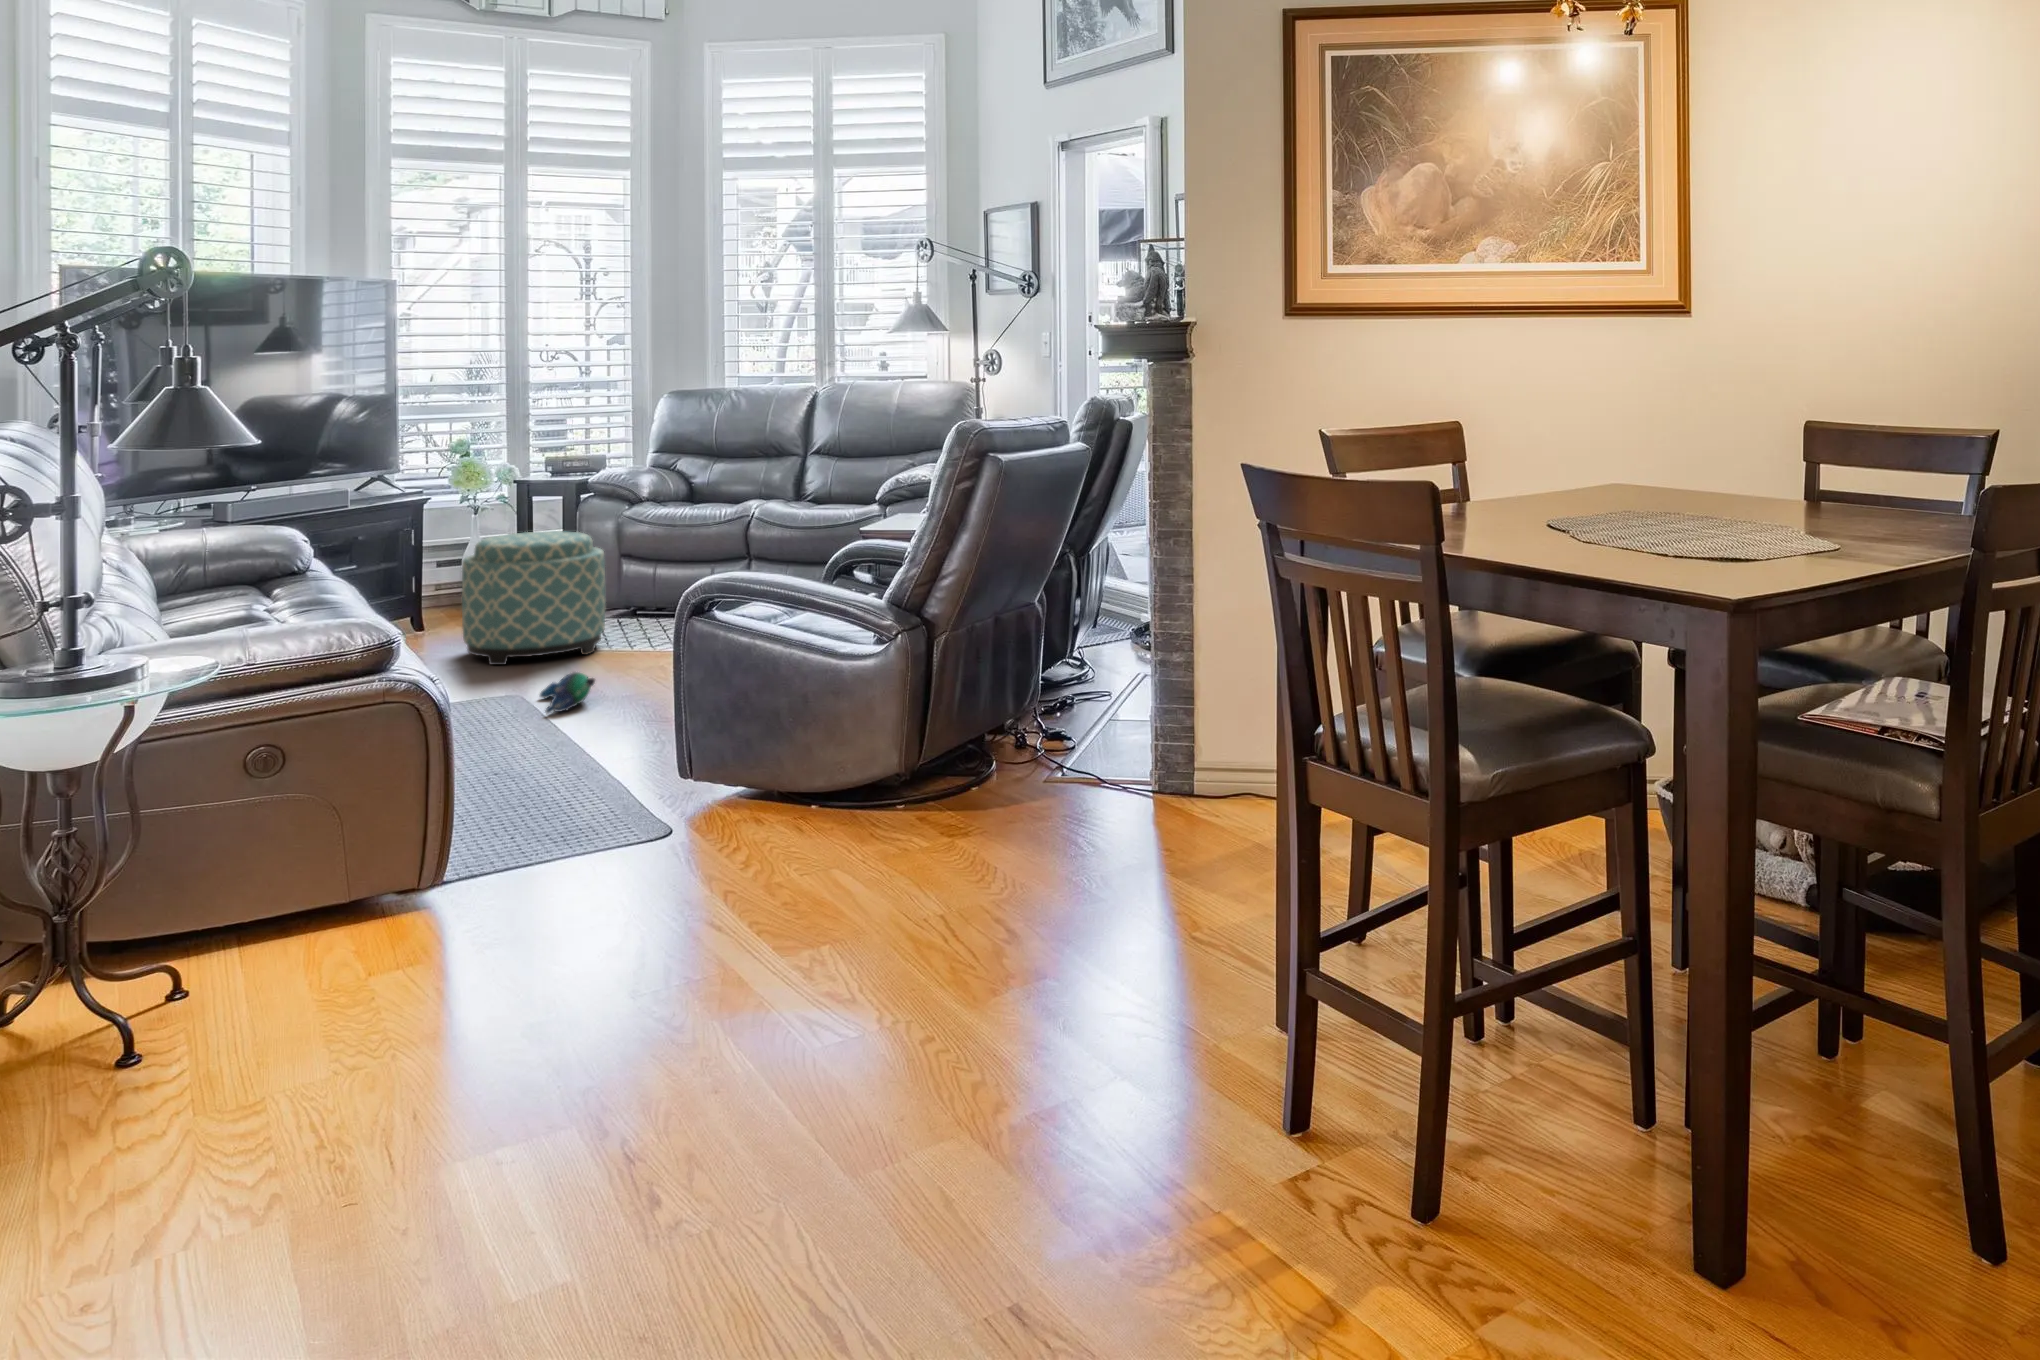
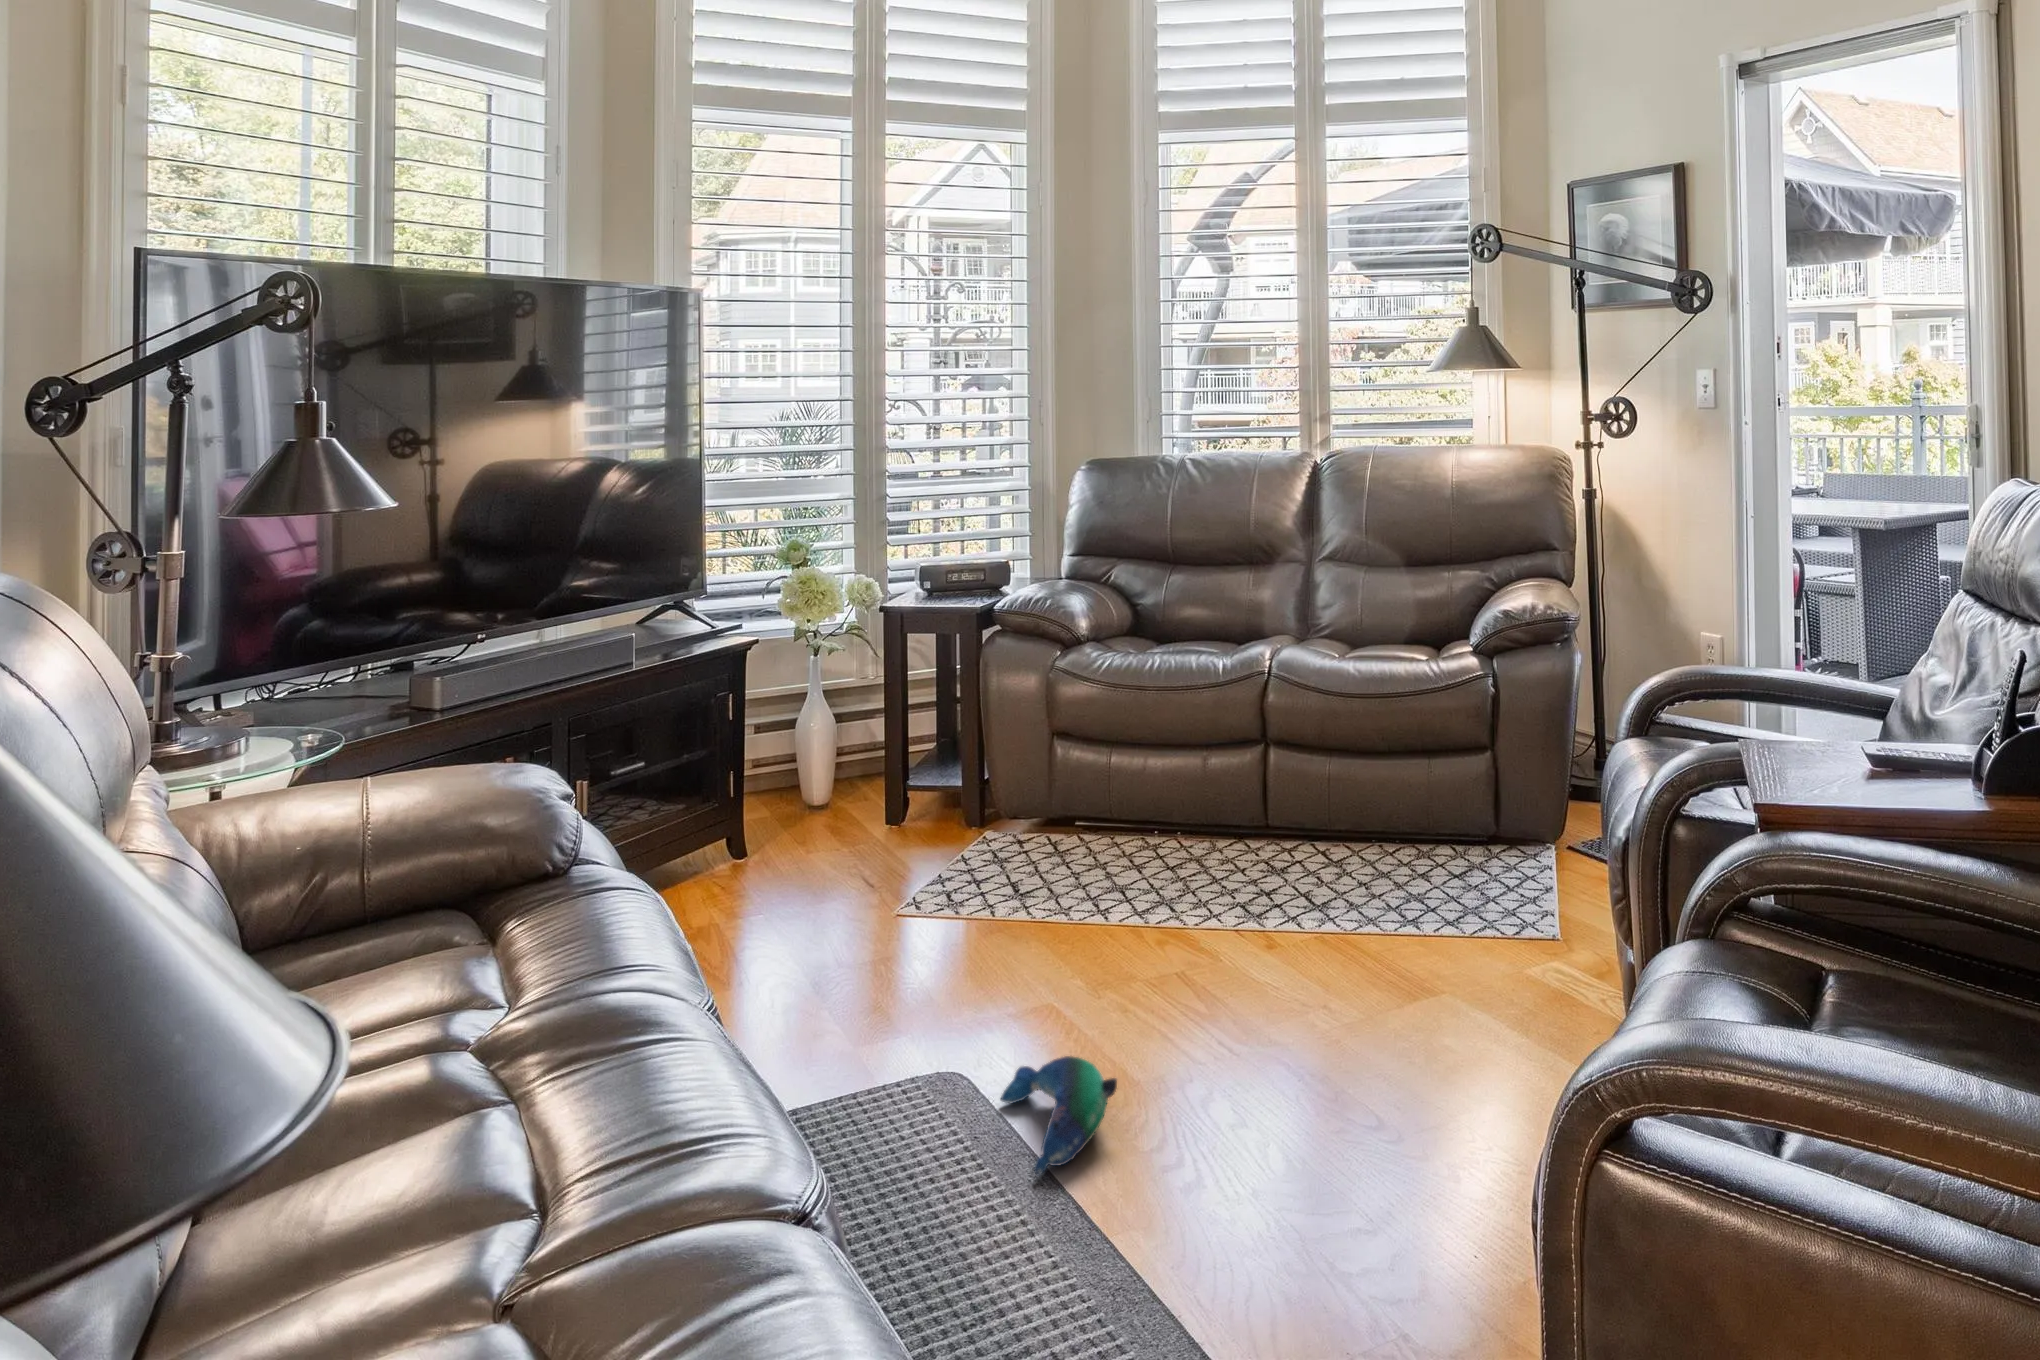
ottoman: present [462,531,605,665] -> none [825,713,1058,976]

